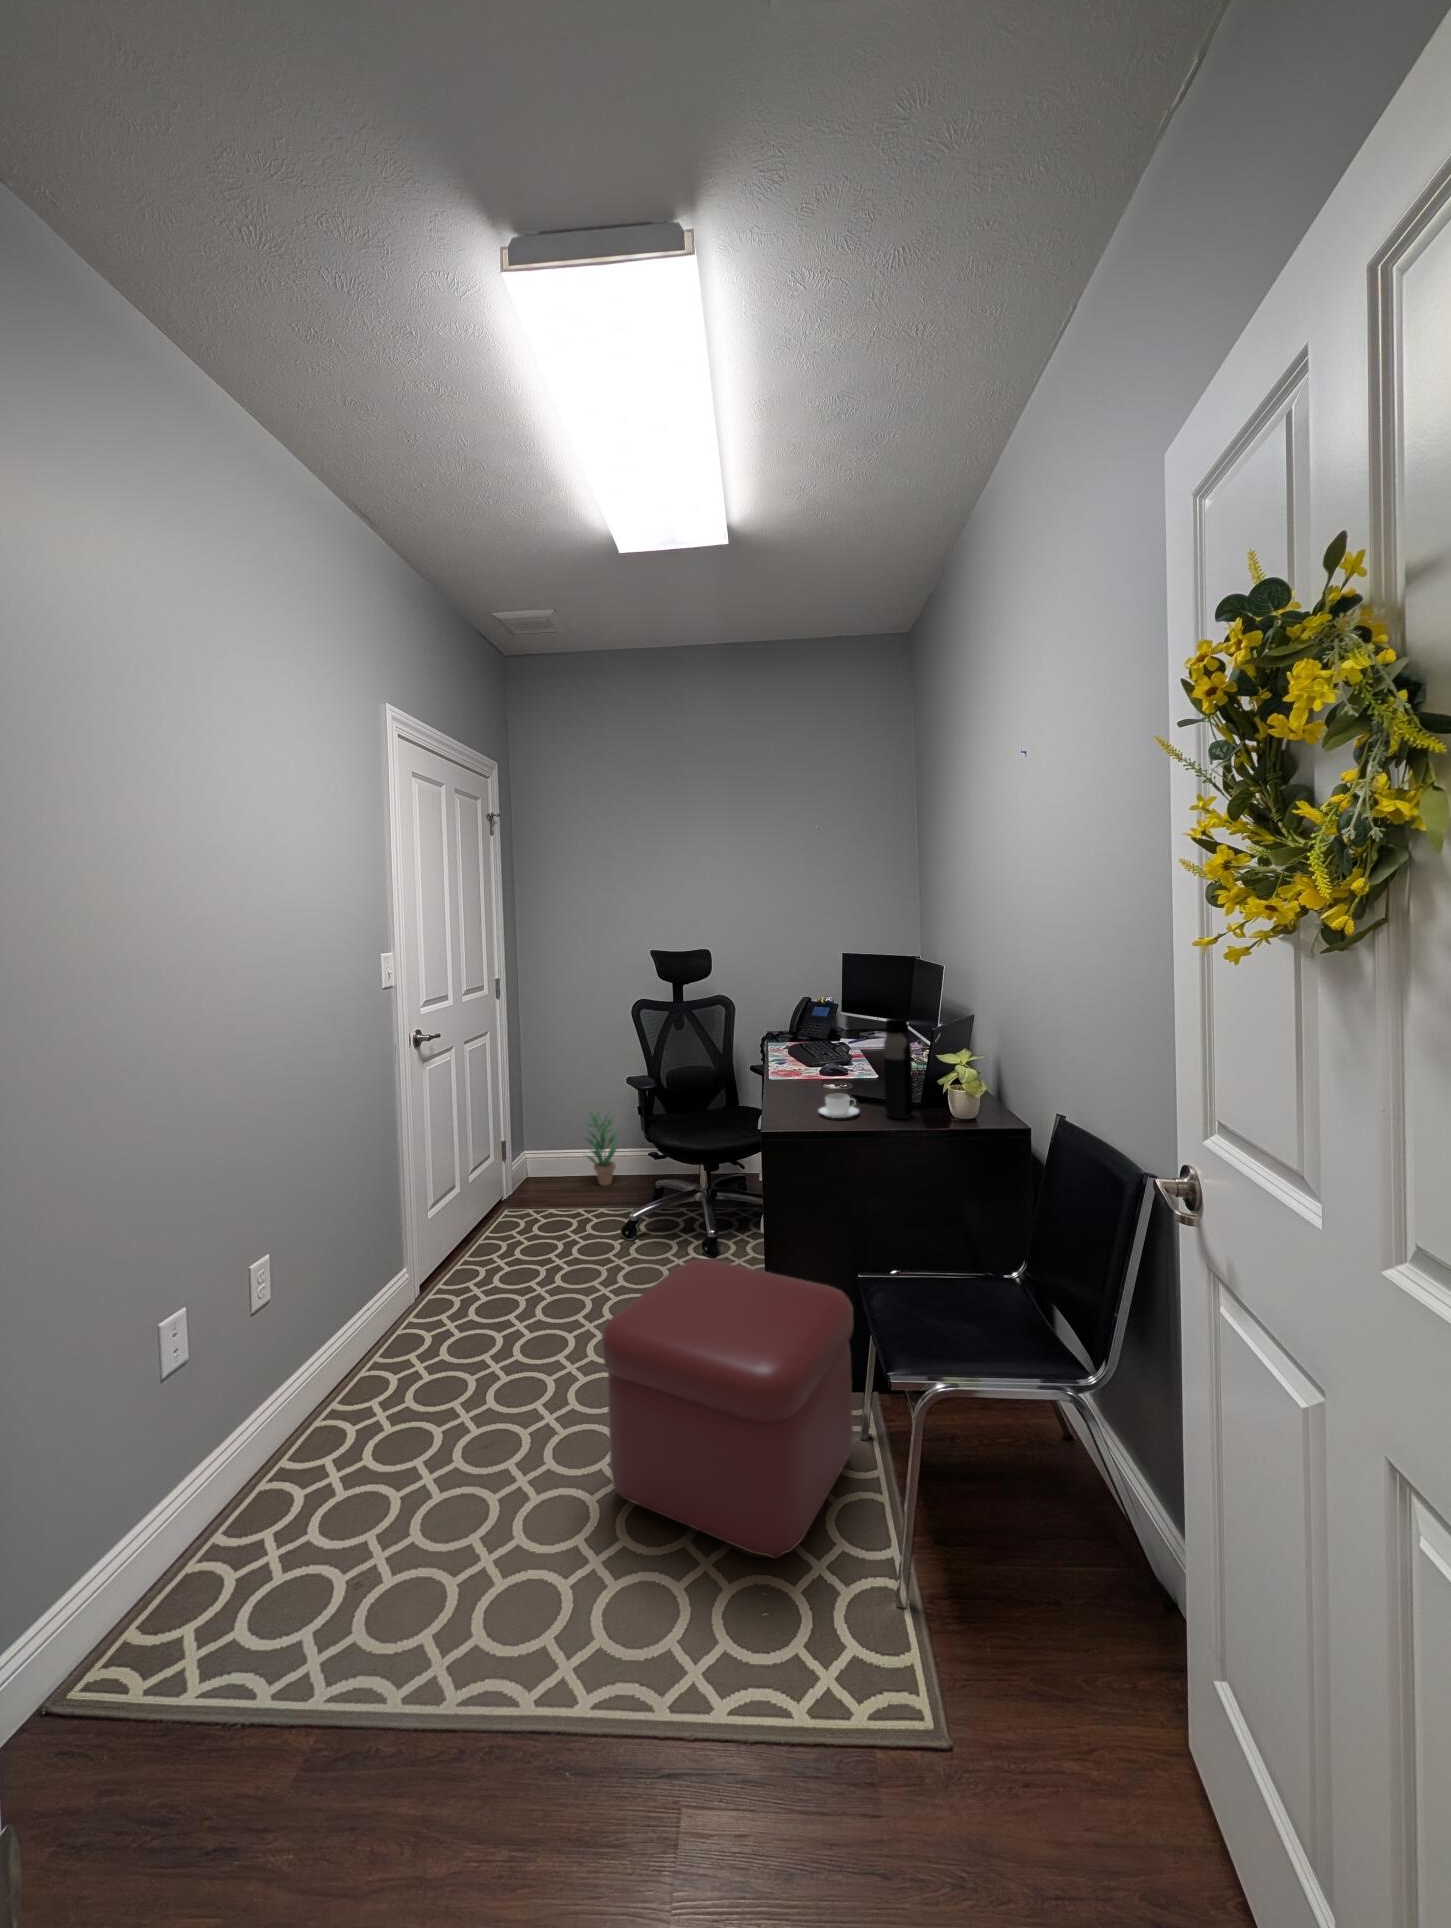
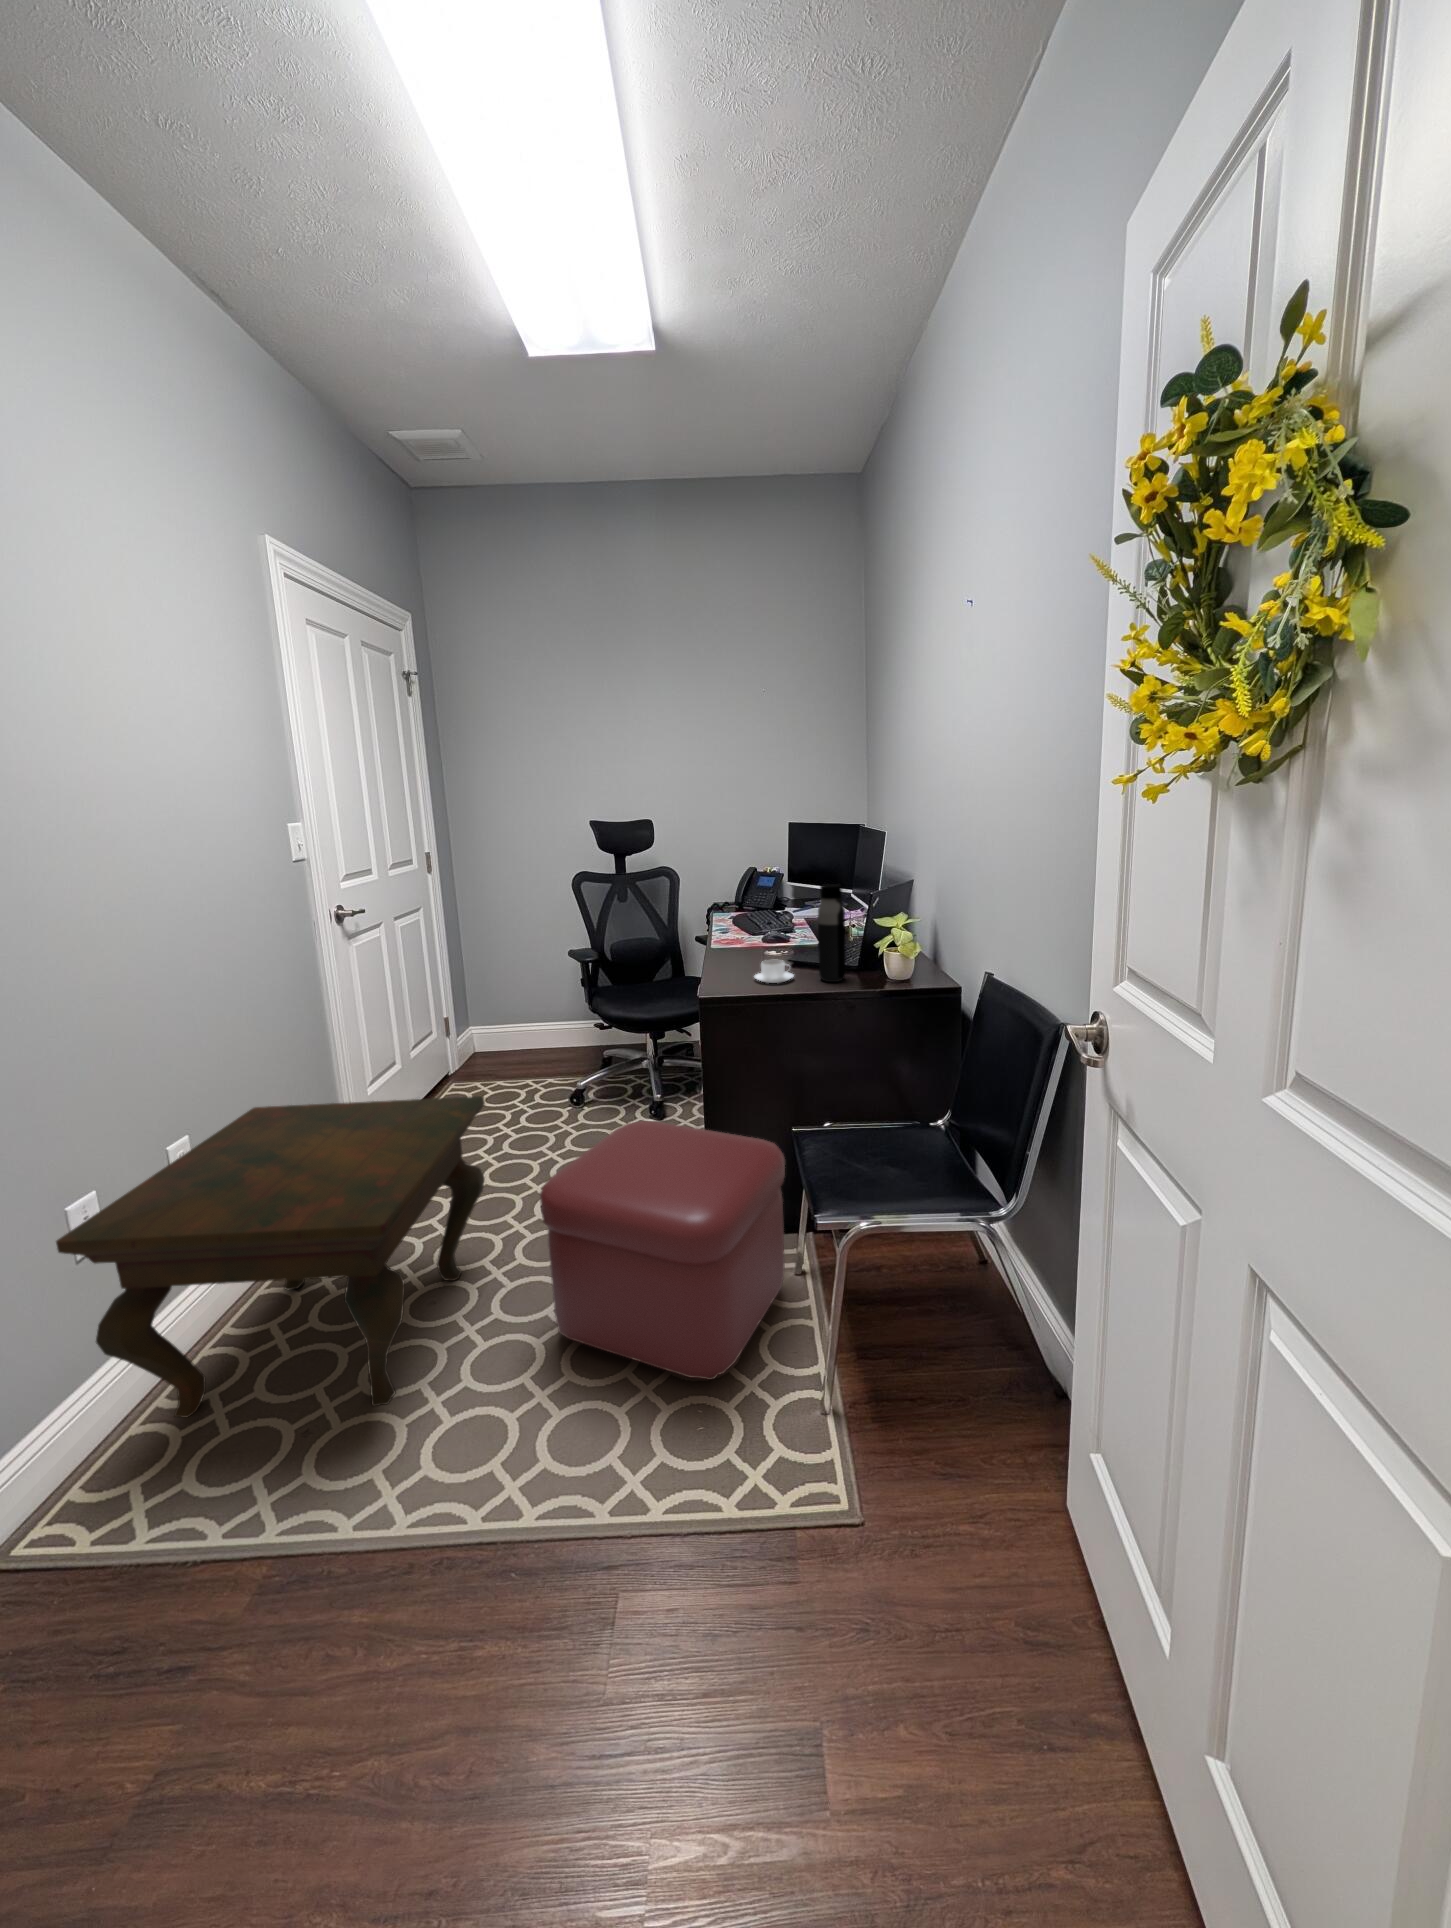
potted plant: present [583,1112,617,1186] -> none [527,984,569,1058]
side table: none [147,1226,546,1561] -> present [56,1096,485,1417]

